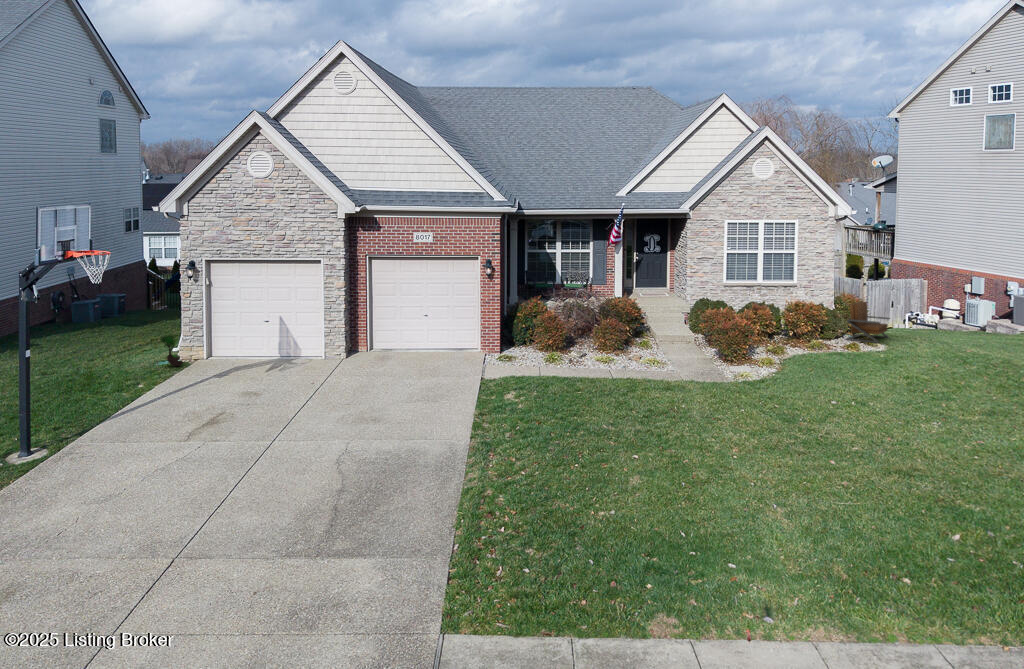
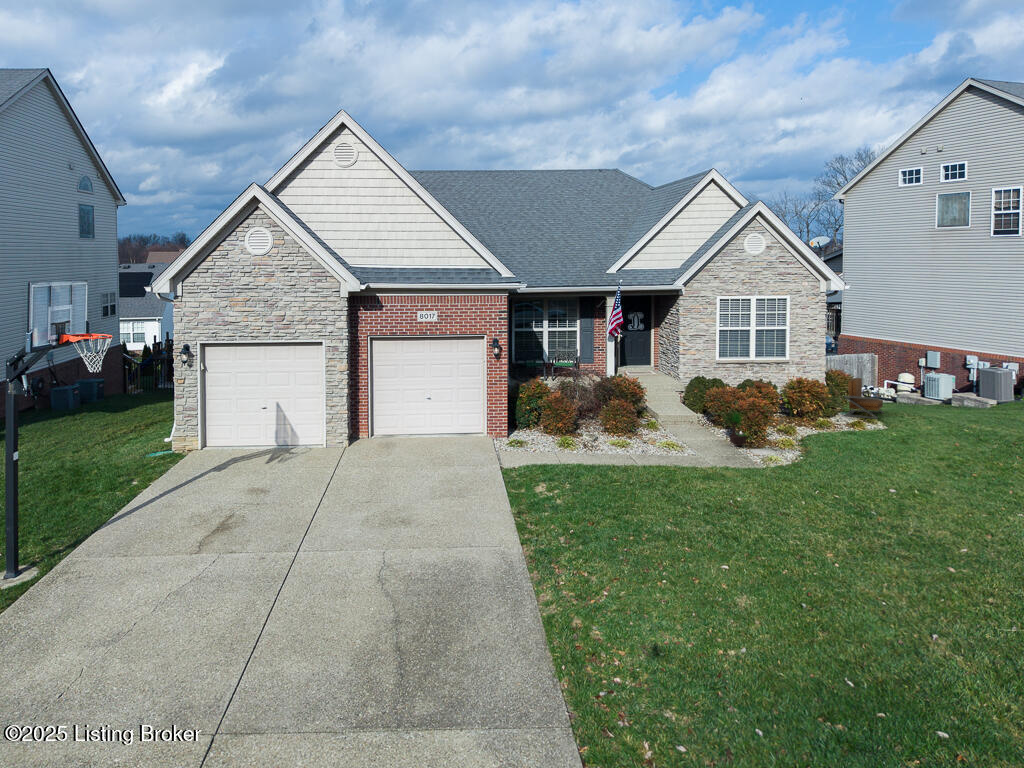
potted tree: present [160,335,183,366] -> present [724,411,747,446]

